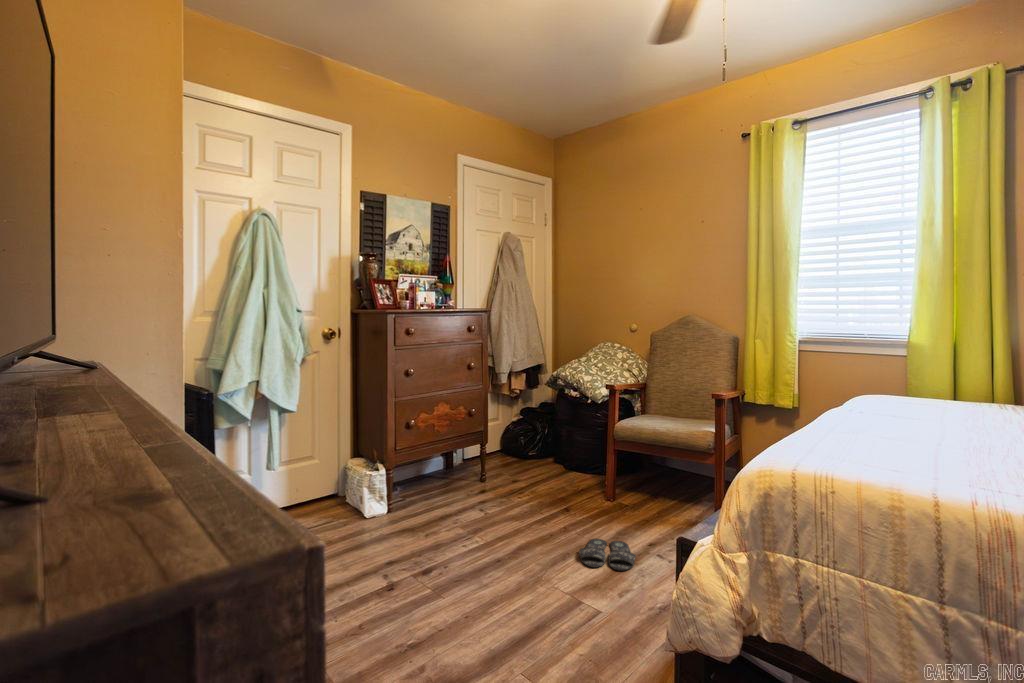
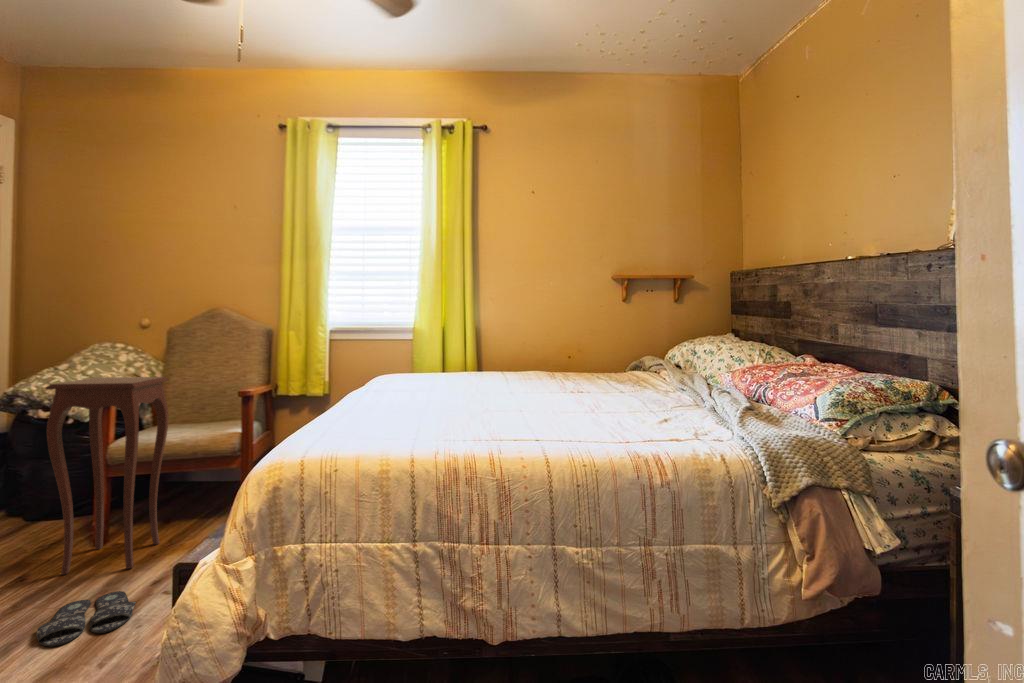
side table: none [582,371,656,526] -> present [46,377,169,575]

